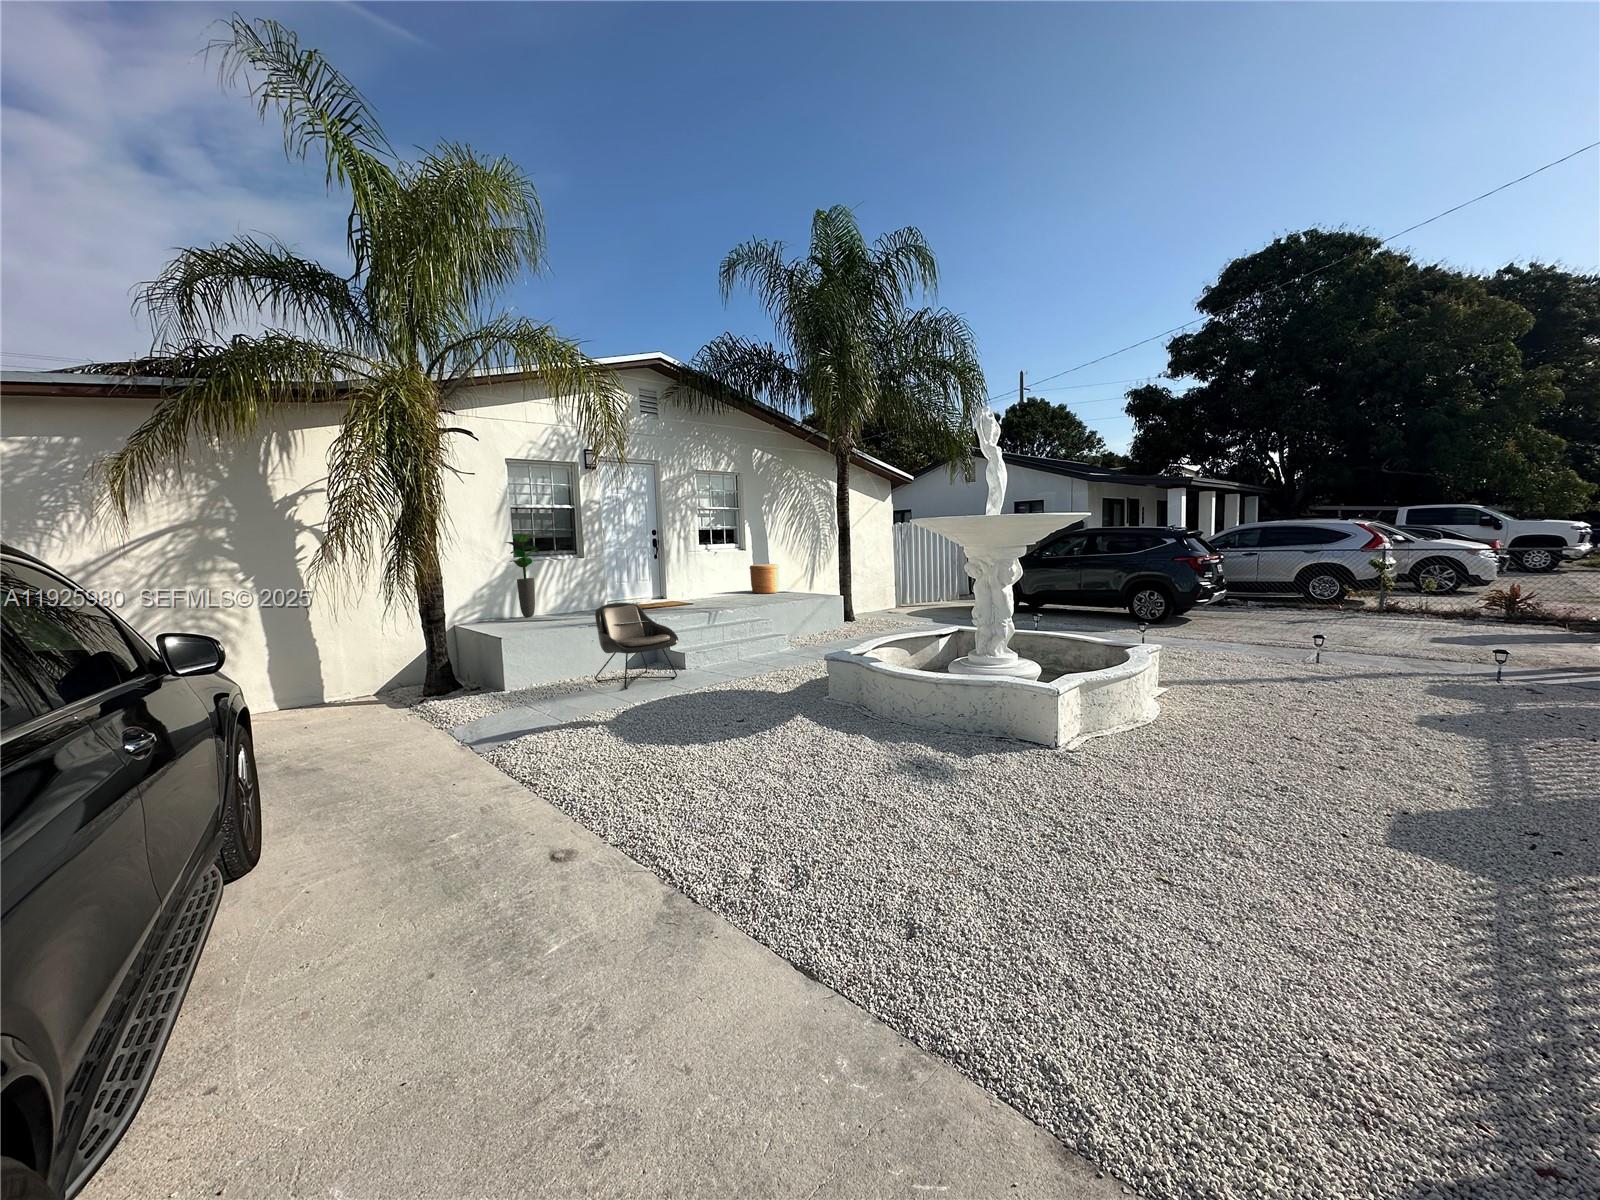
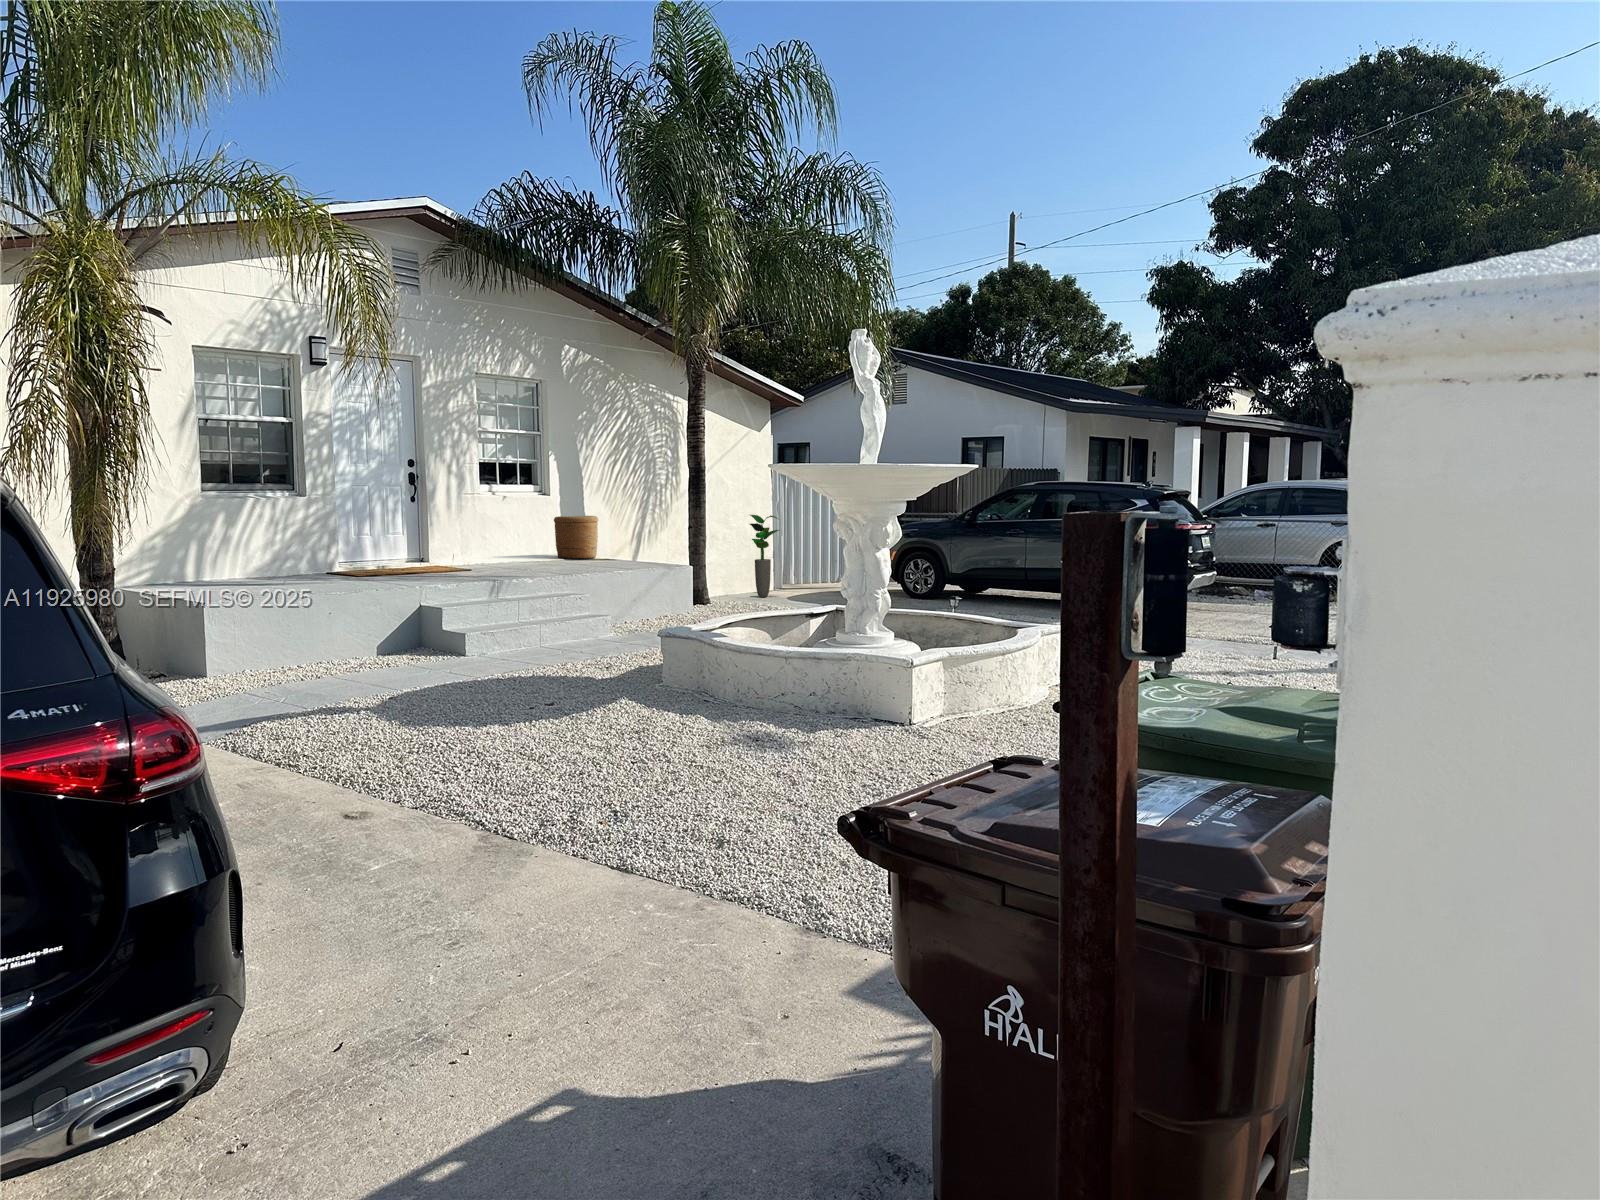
potted plant: present [506,533,538,617] -> present [750,515,779,597]
lounge chair: present [595,603,678,689] -> none [330,559,453,678]

